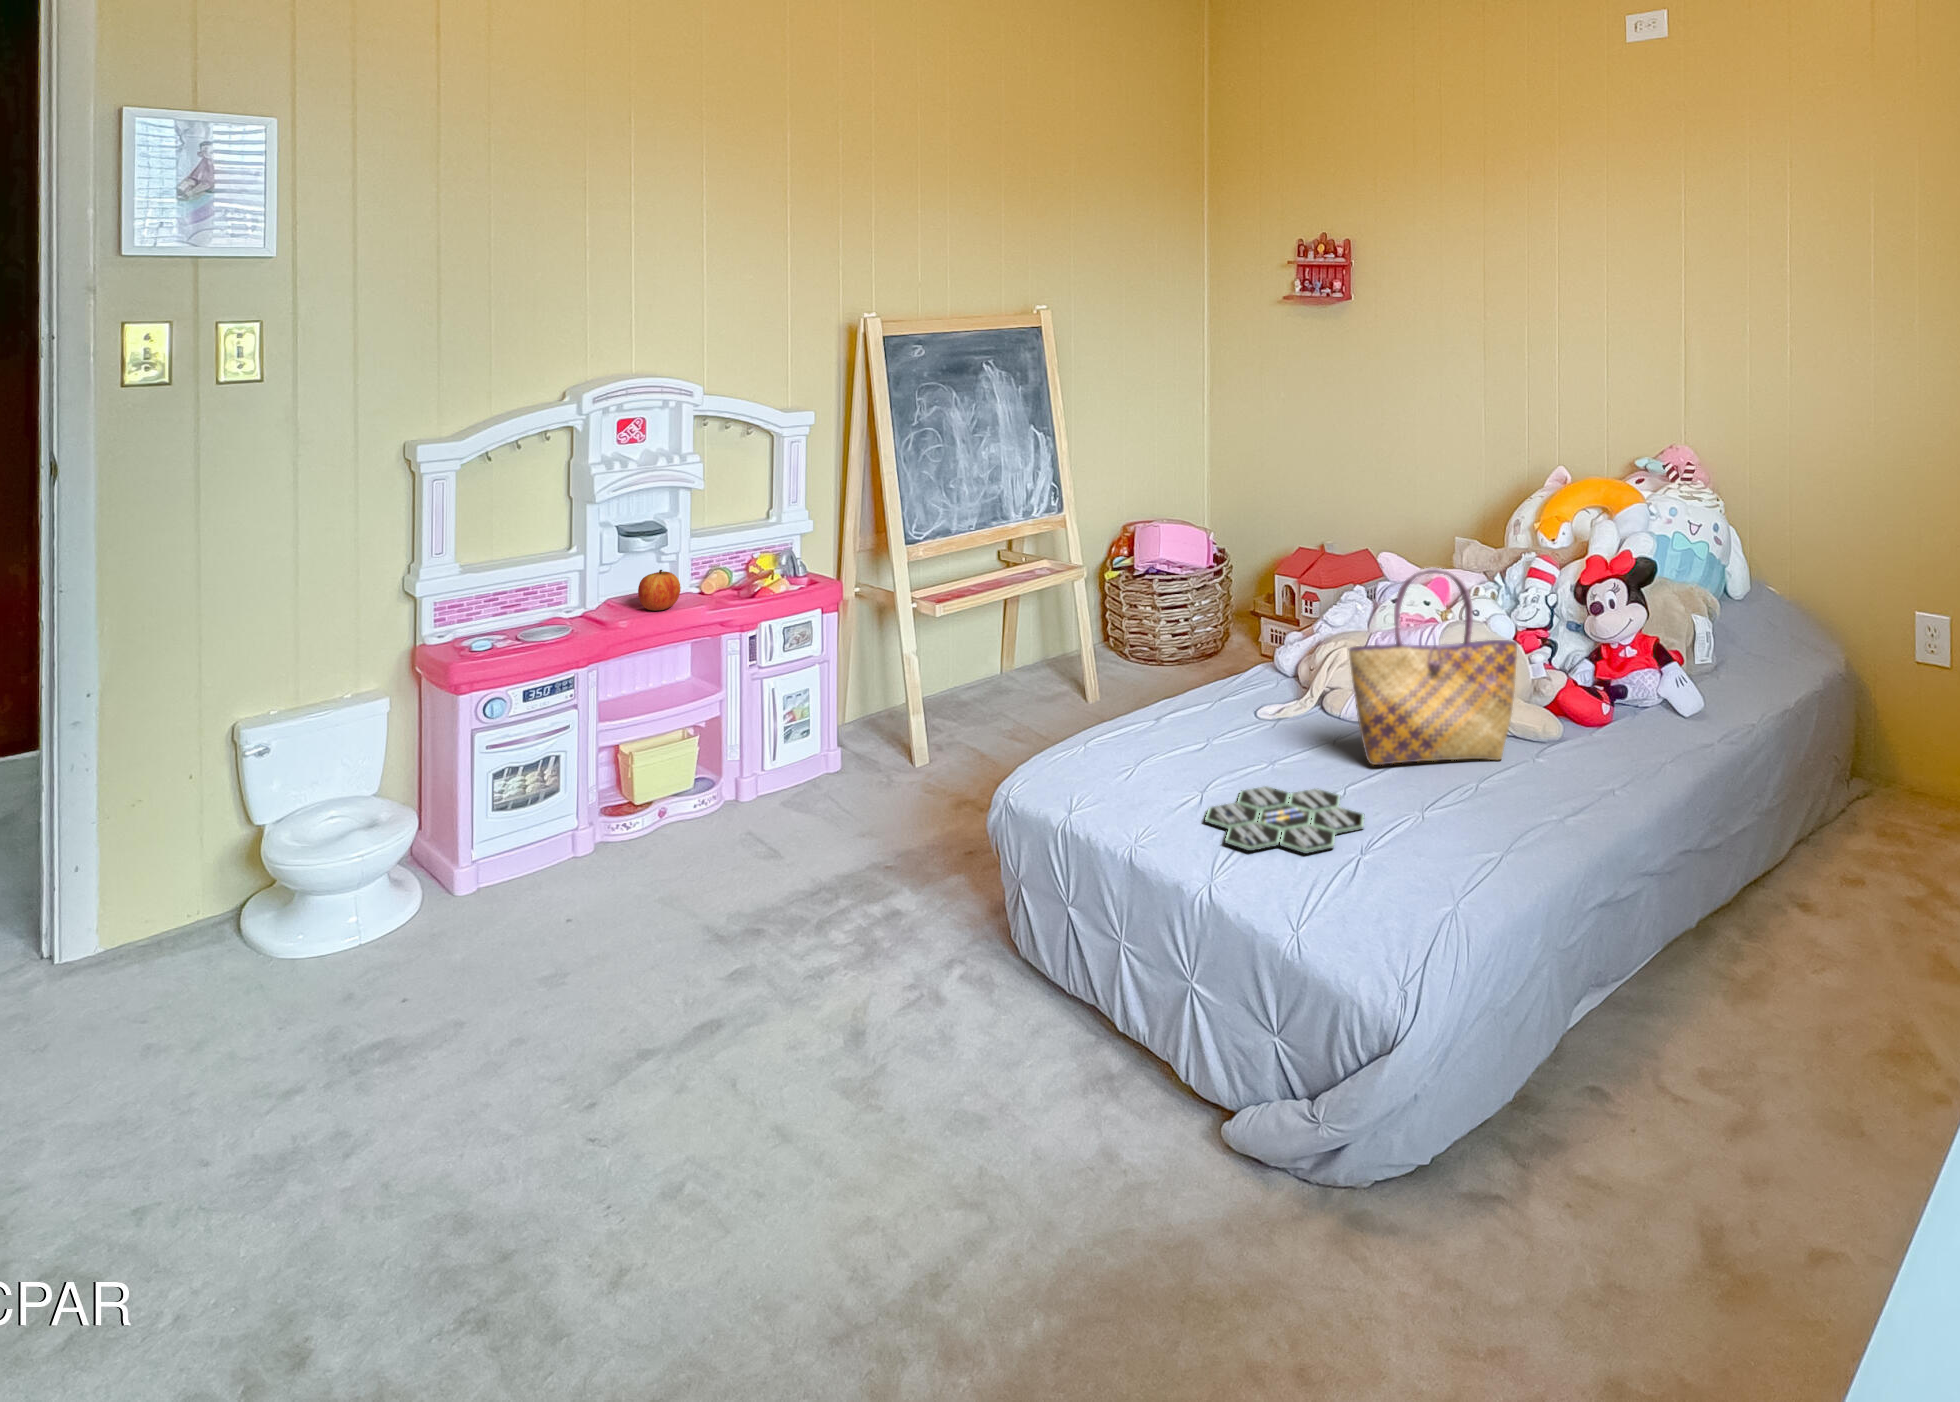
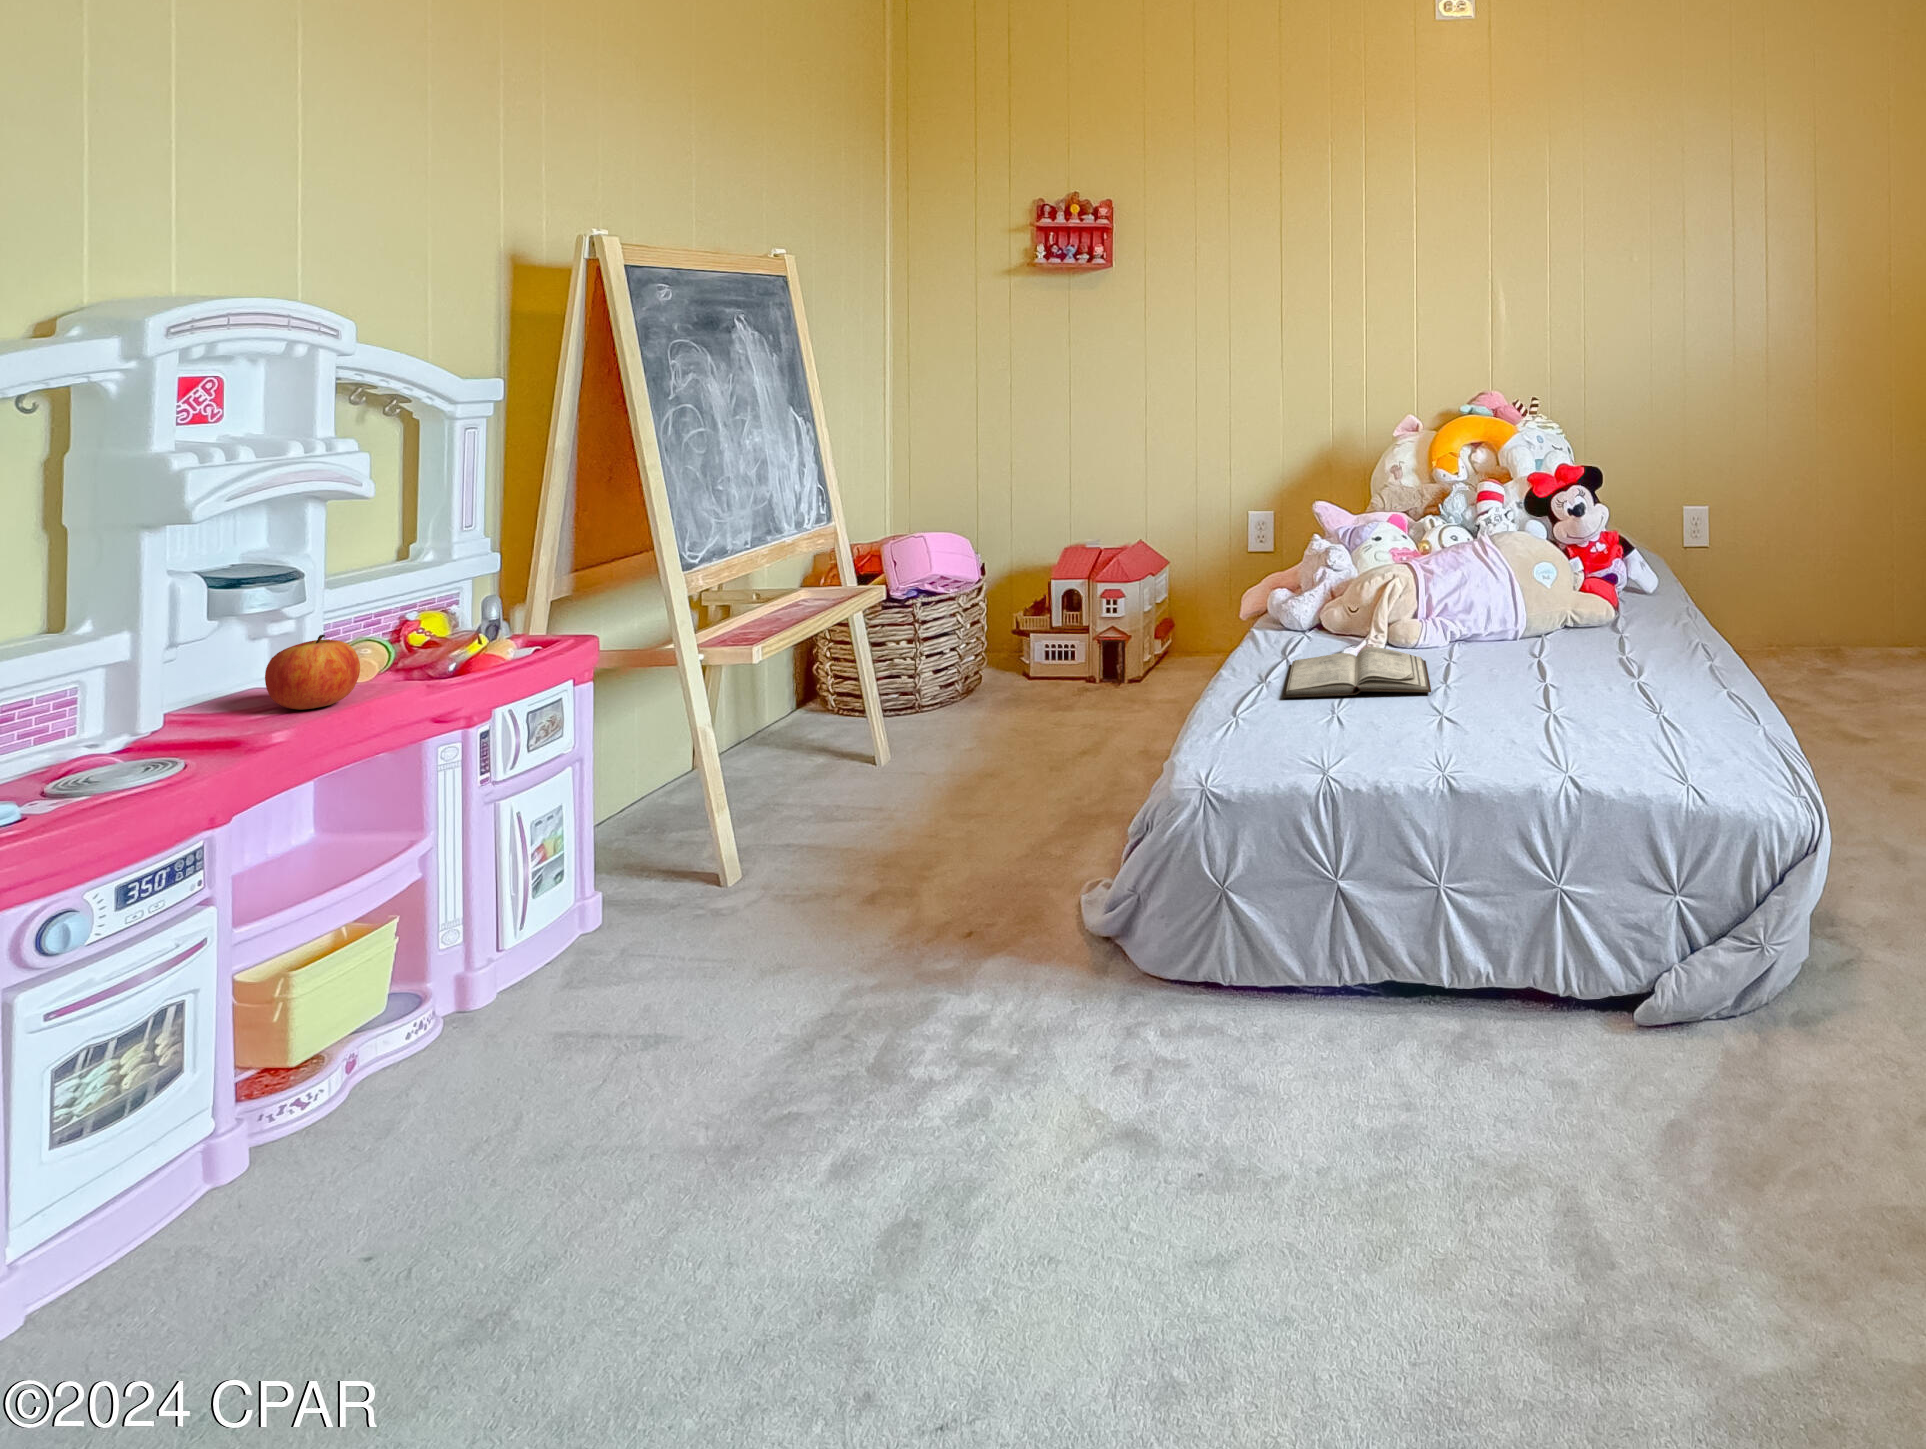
tote bag: present [1349,568,1517,765] -> none [1487,469,1602,673]
diary: none [1172,703,1333,761] -> present [1283,647,1431,698]
board game: present [1205,786,1364,854] -> none [1450,701,1620,762]

